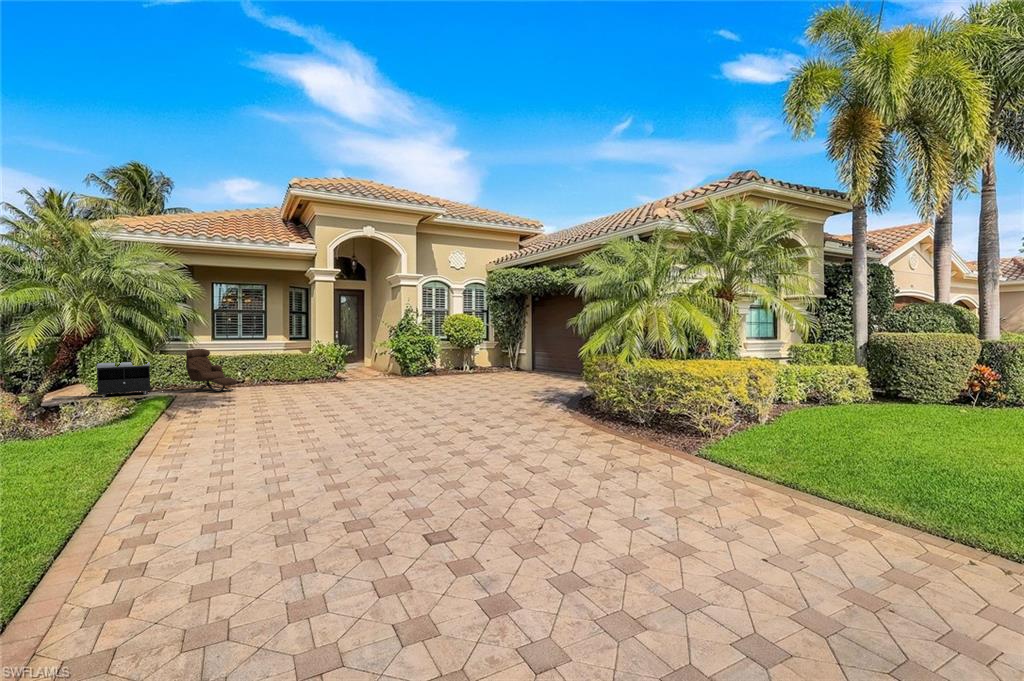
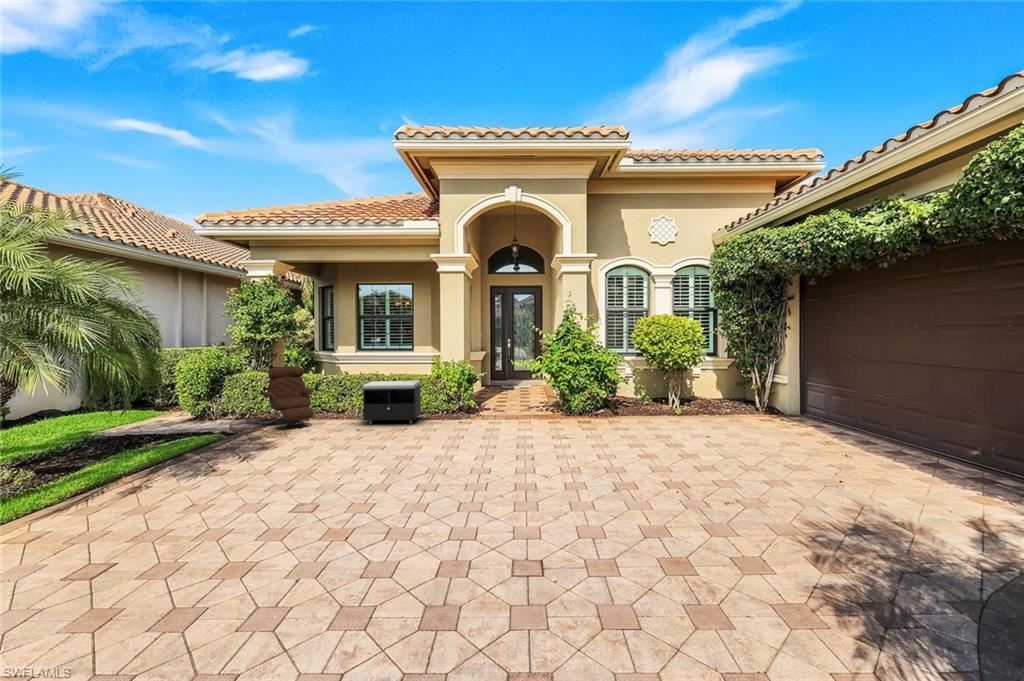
storage bench: present [97,362,150,397] -> present [362,381,421,424]

